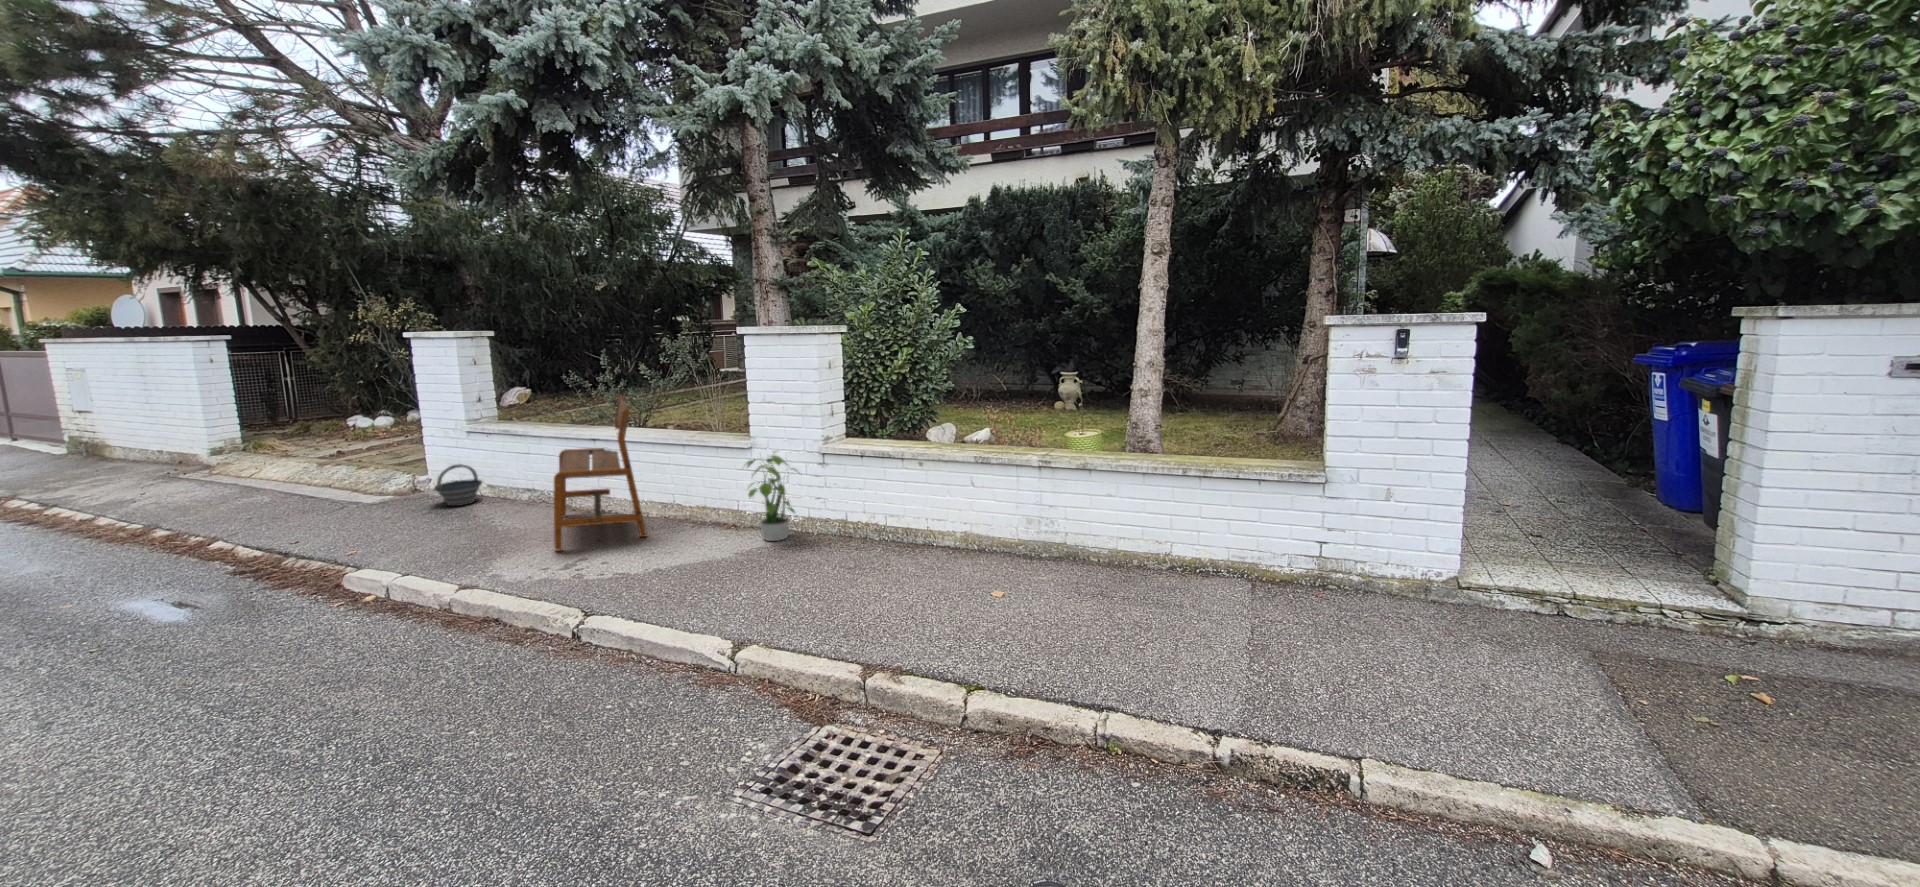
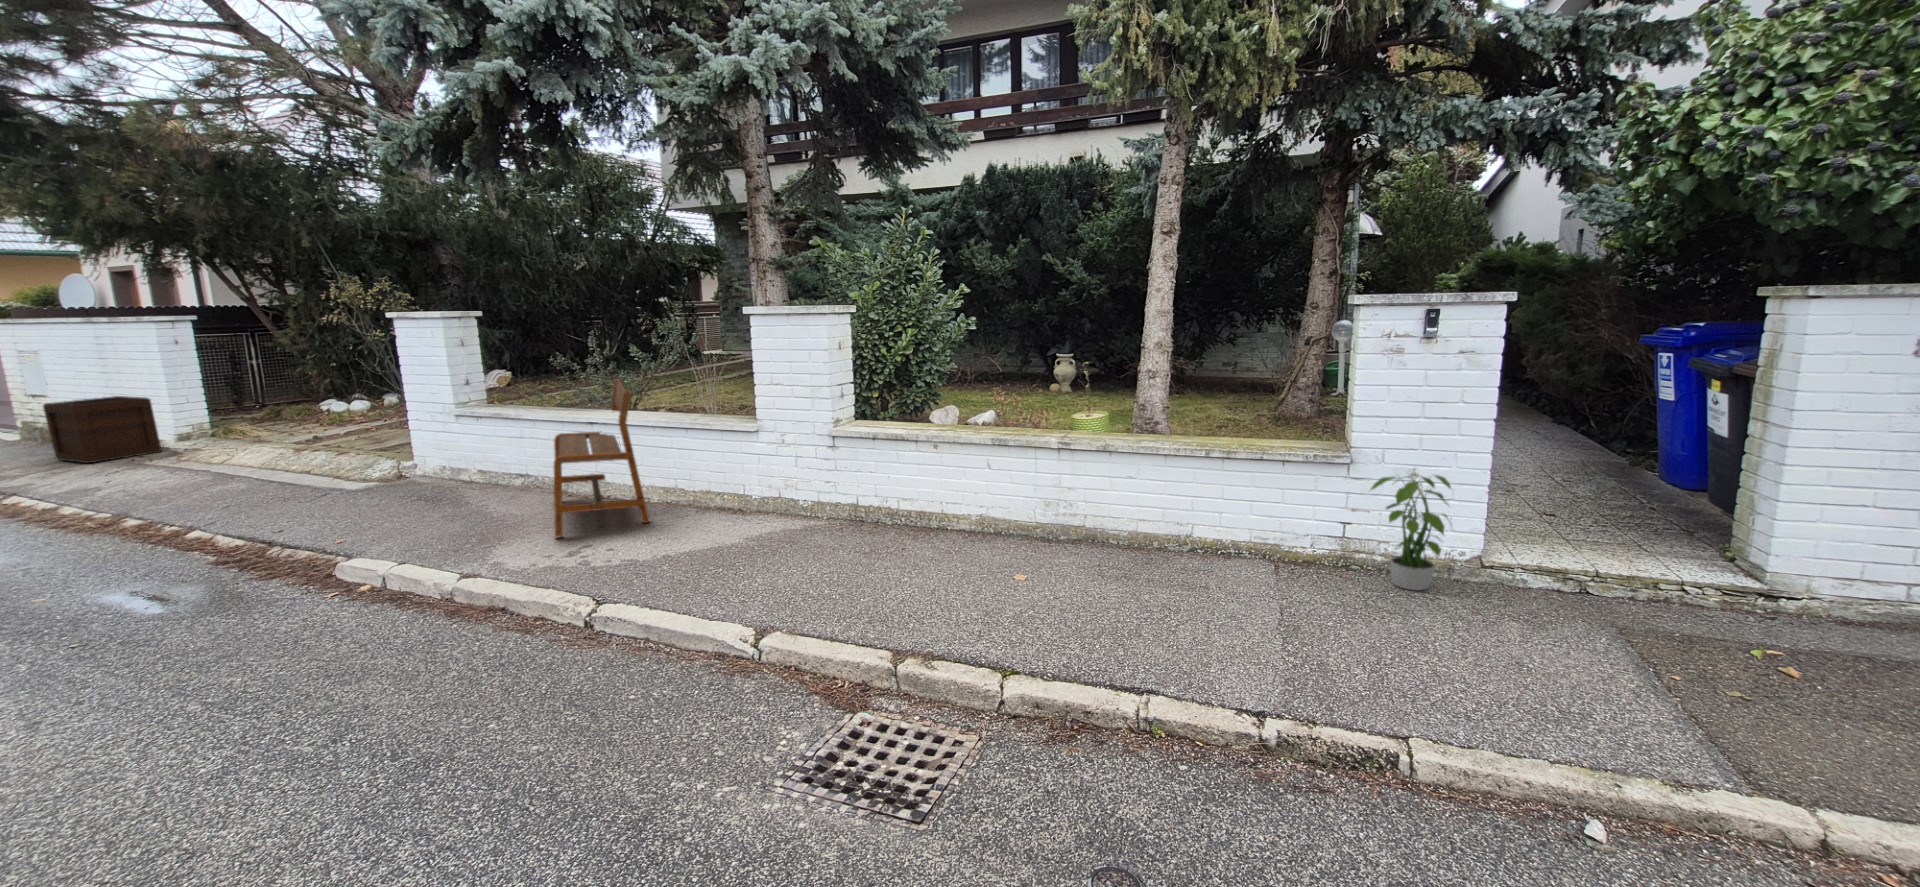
wooden crate: none [85,412,196,476] -> present [43,396,161,463]
potted plant: present [743,455,796,541] -> present [1371,473,1451,590]
bucket: present [434,465,483,506] -> none [421,449,472,493]

